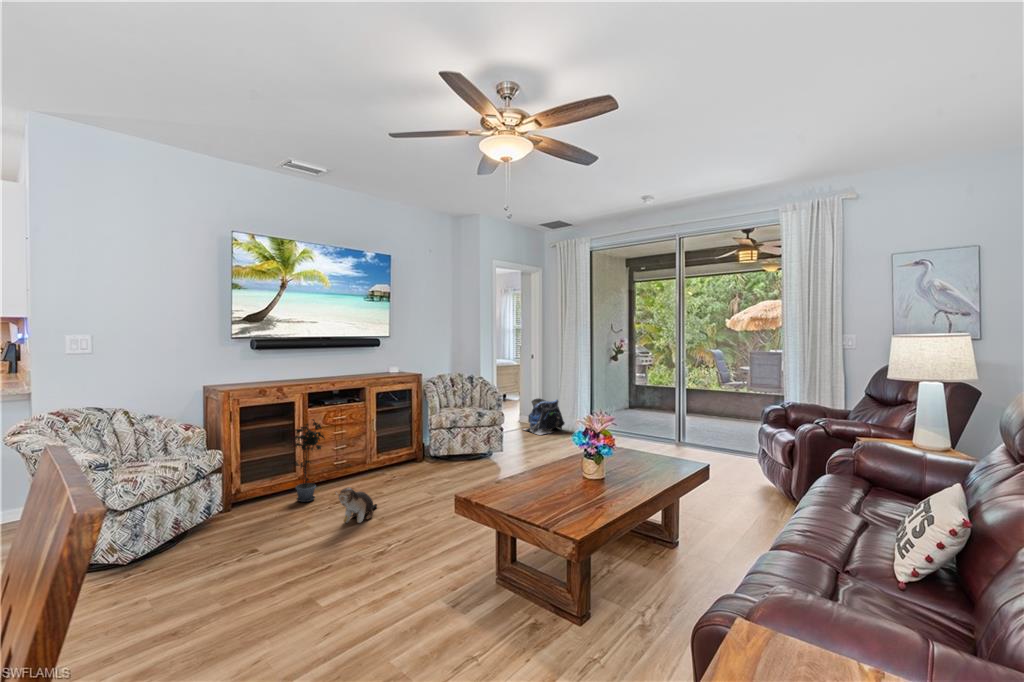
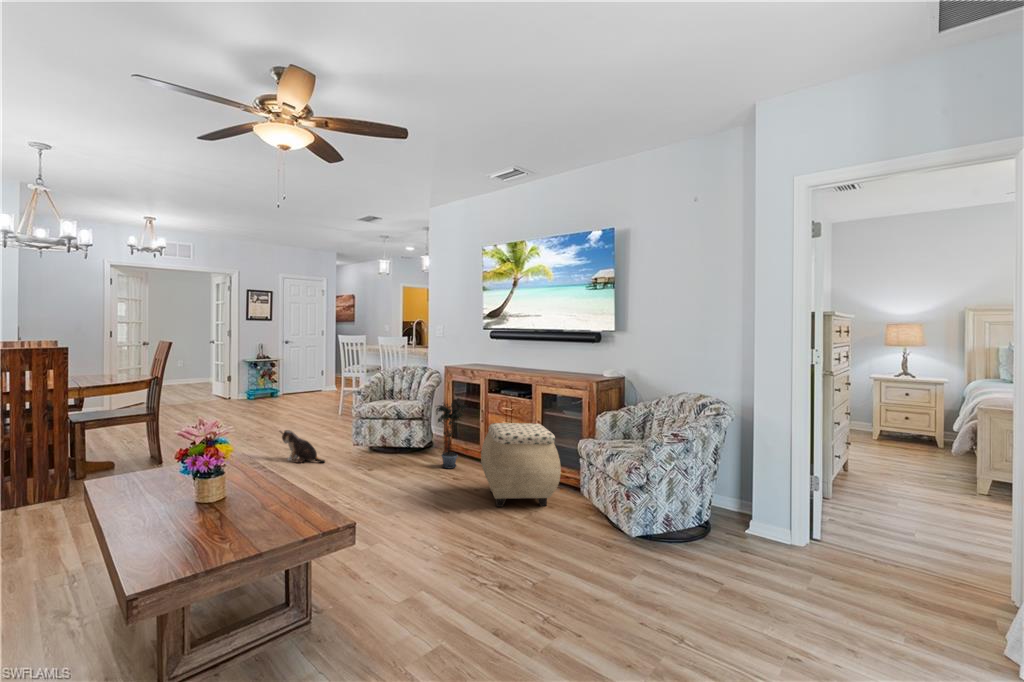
backpack: present [523,398,565,435] -> none [869,504,1011,615]
ottoman: none [388,417,449,485] -> present [481,423,561,507]
plush toy: present [335,487,377,523] -> present [280,430,325,463]

